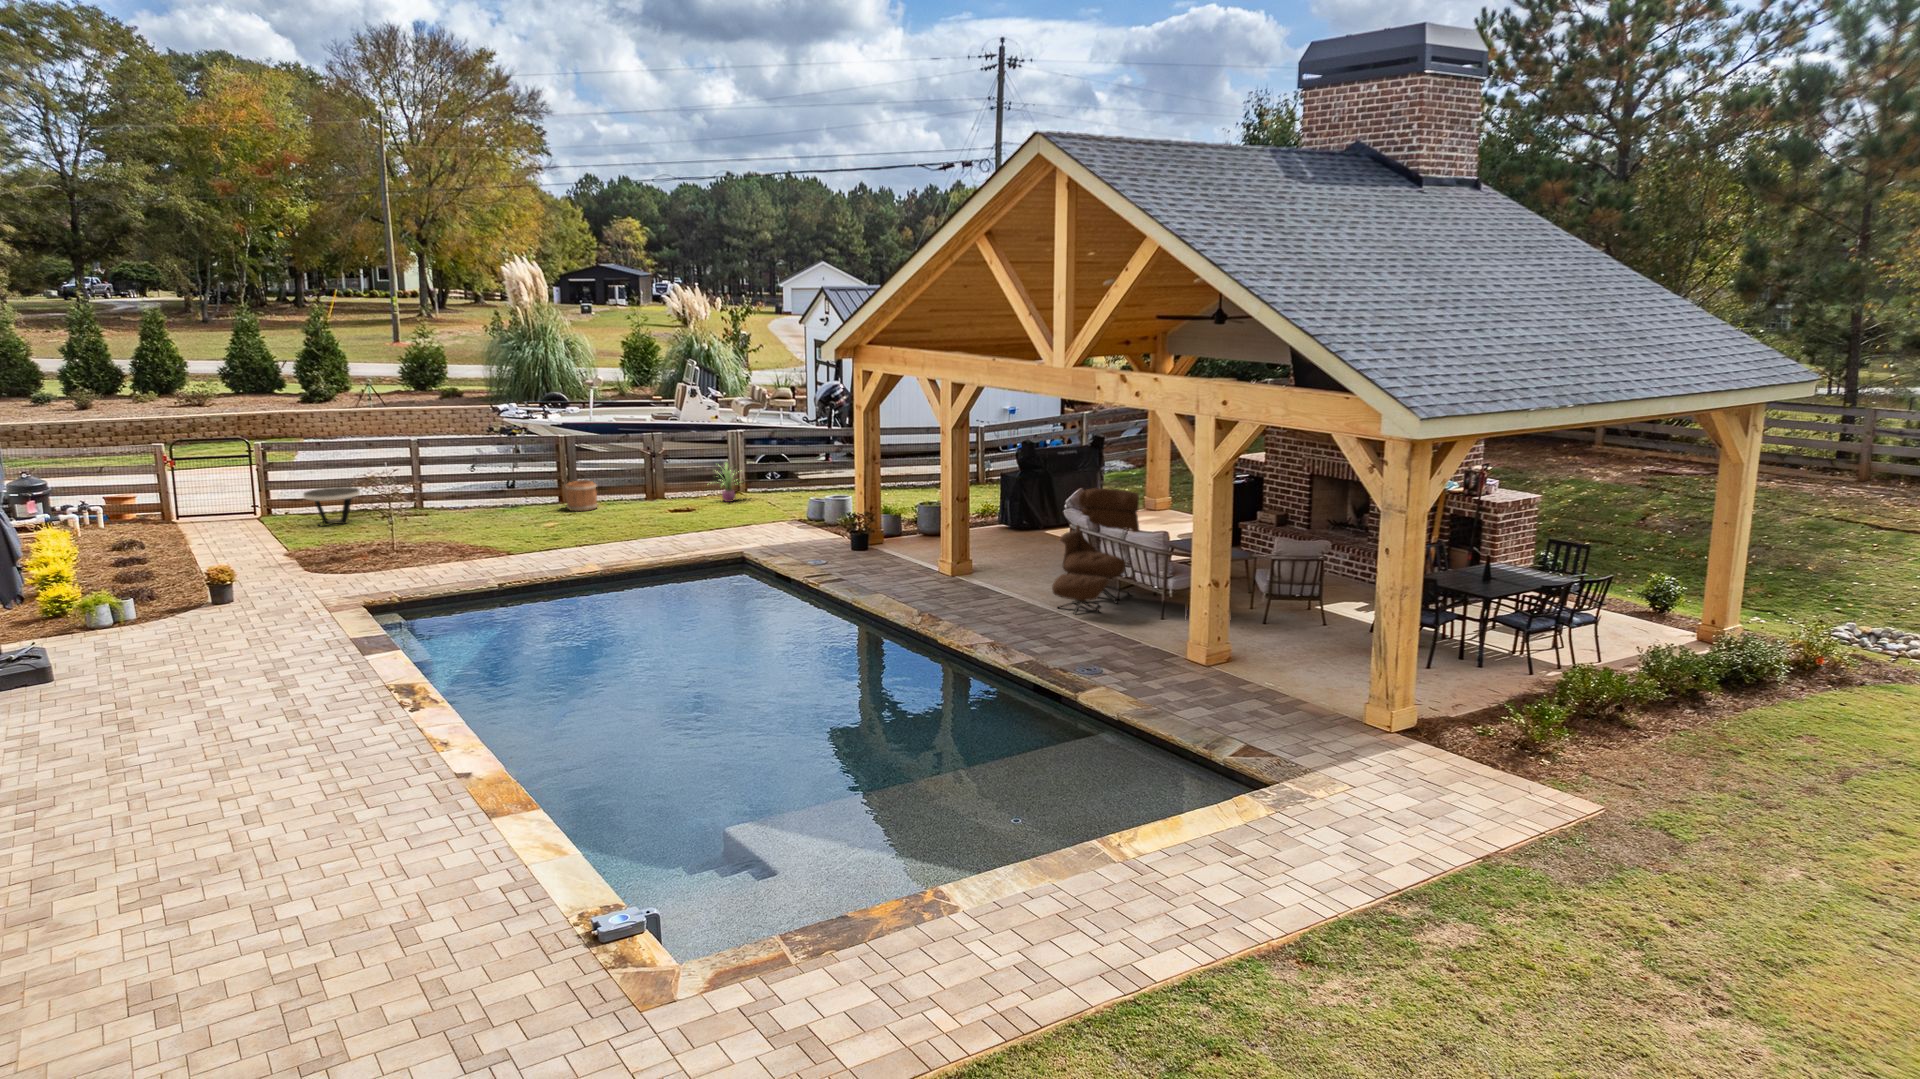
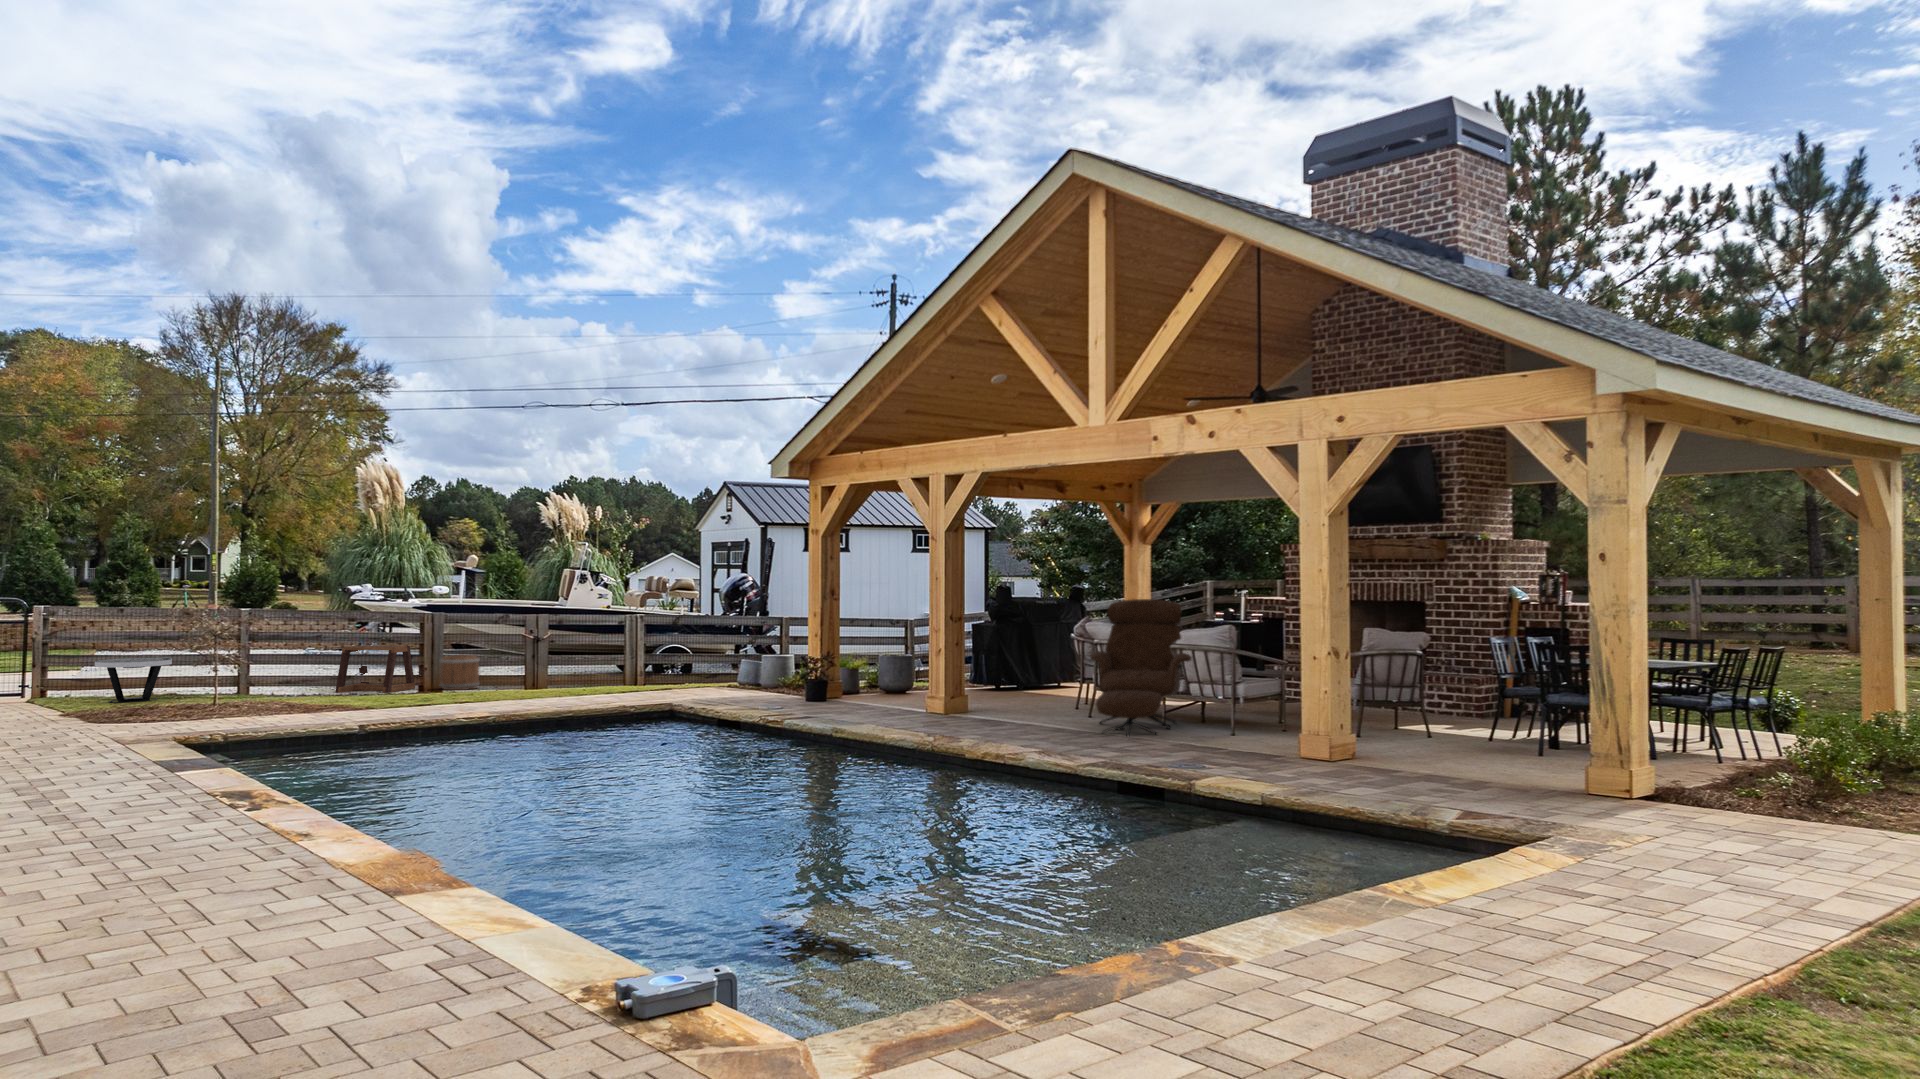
decorative plant: present [722,464,736,502] -> none [614,637,661,683]
stool: none [486,472,548,515] -> present [335,645,415,693]

